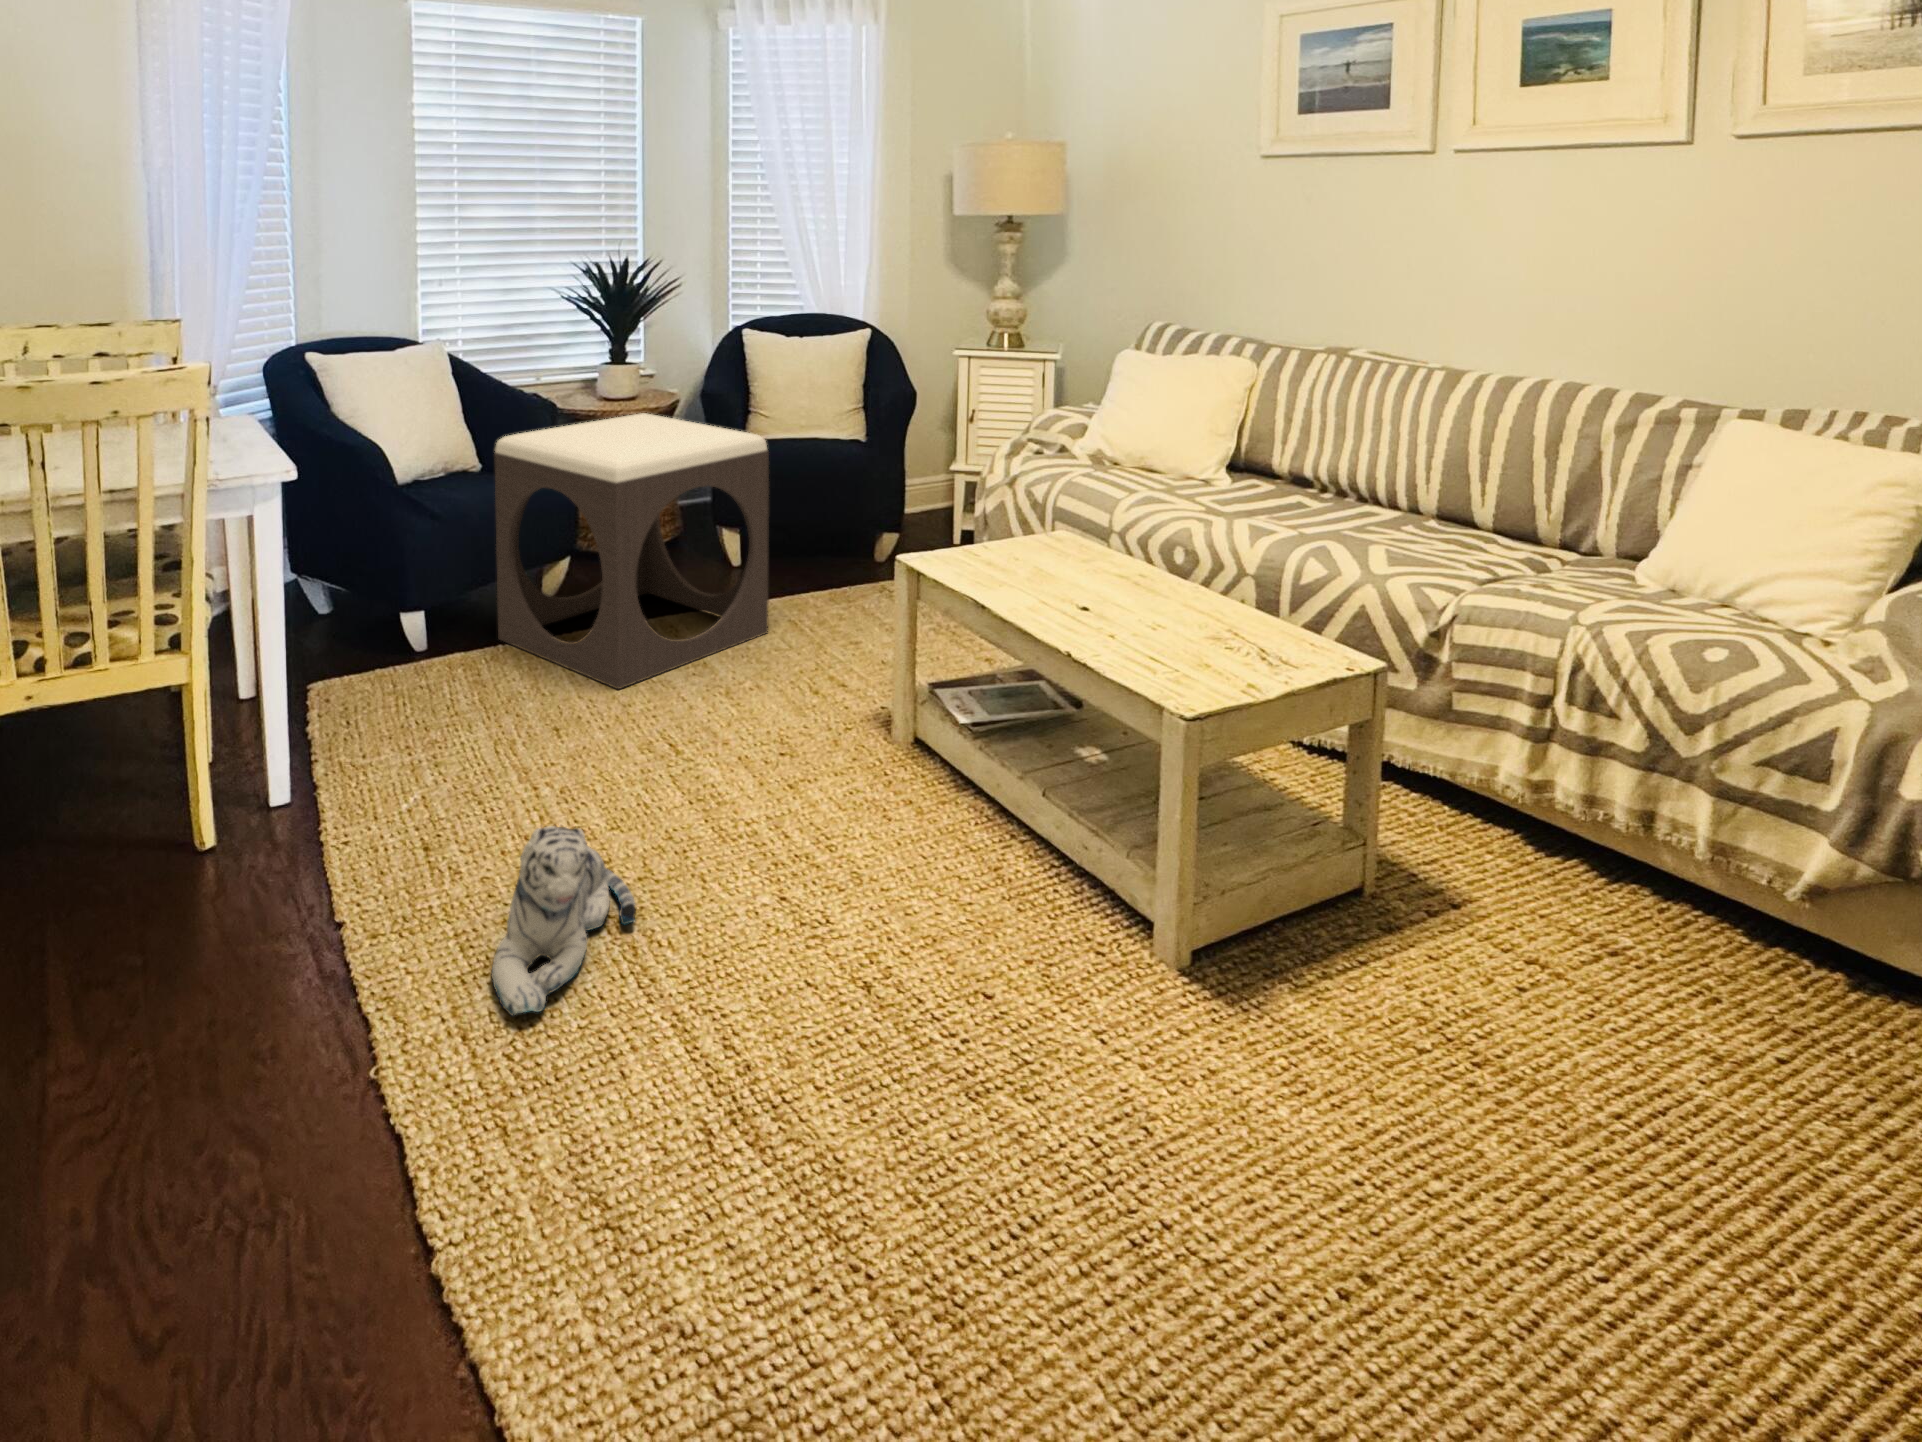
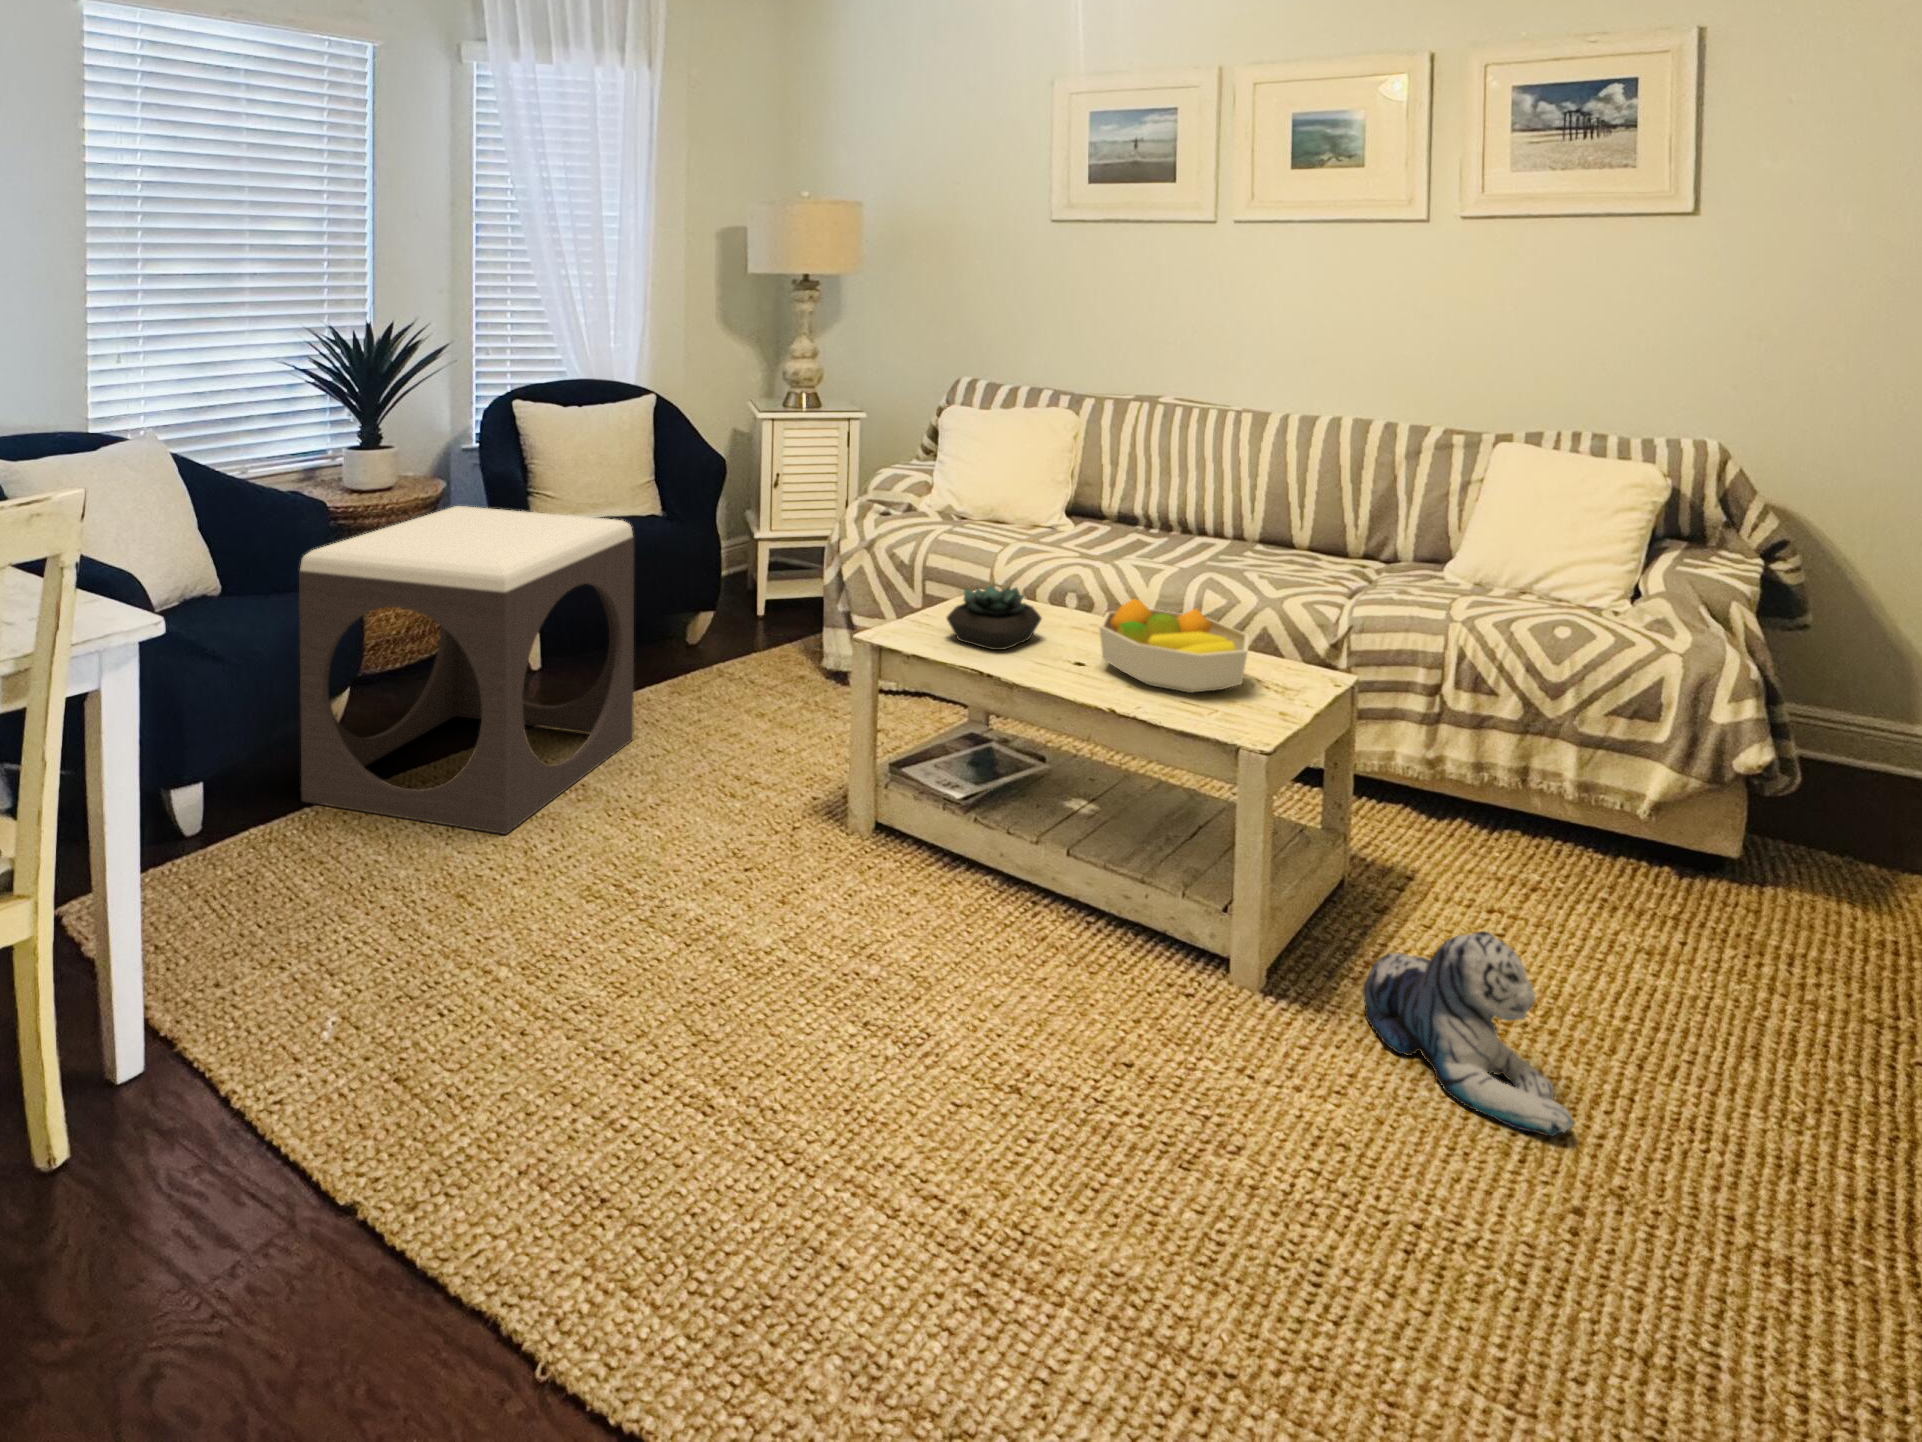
succulent plant: none [980,521,1077,585] -> present [947,585,1042,650]
fruit bowl: none [1098,547,1252,651] -> present [1099,599,1249,693]
plush toy: present [491,826,636,1015] -> present [1363,931,1574,1136]

